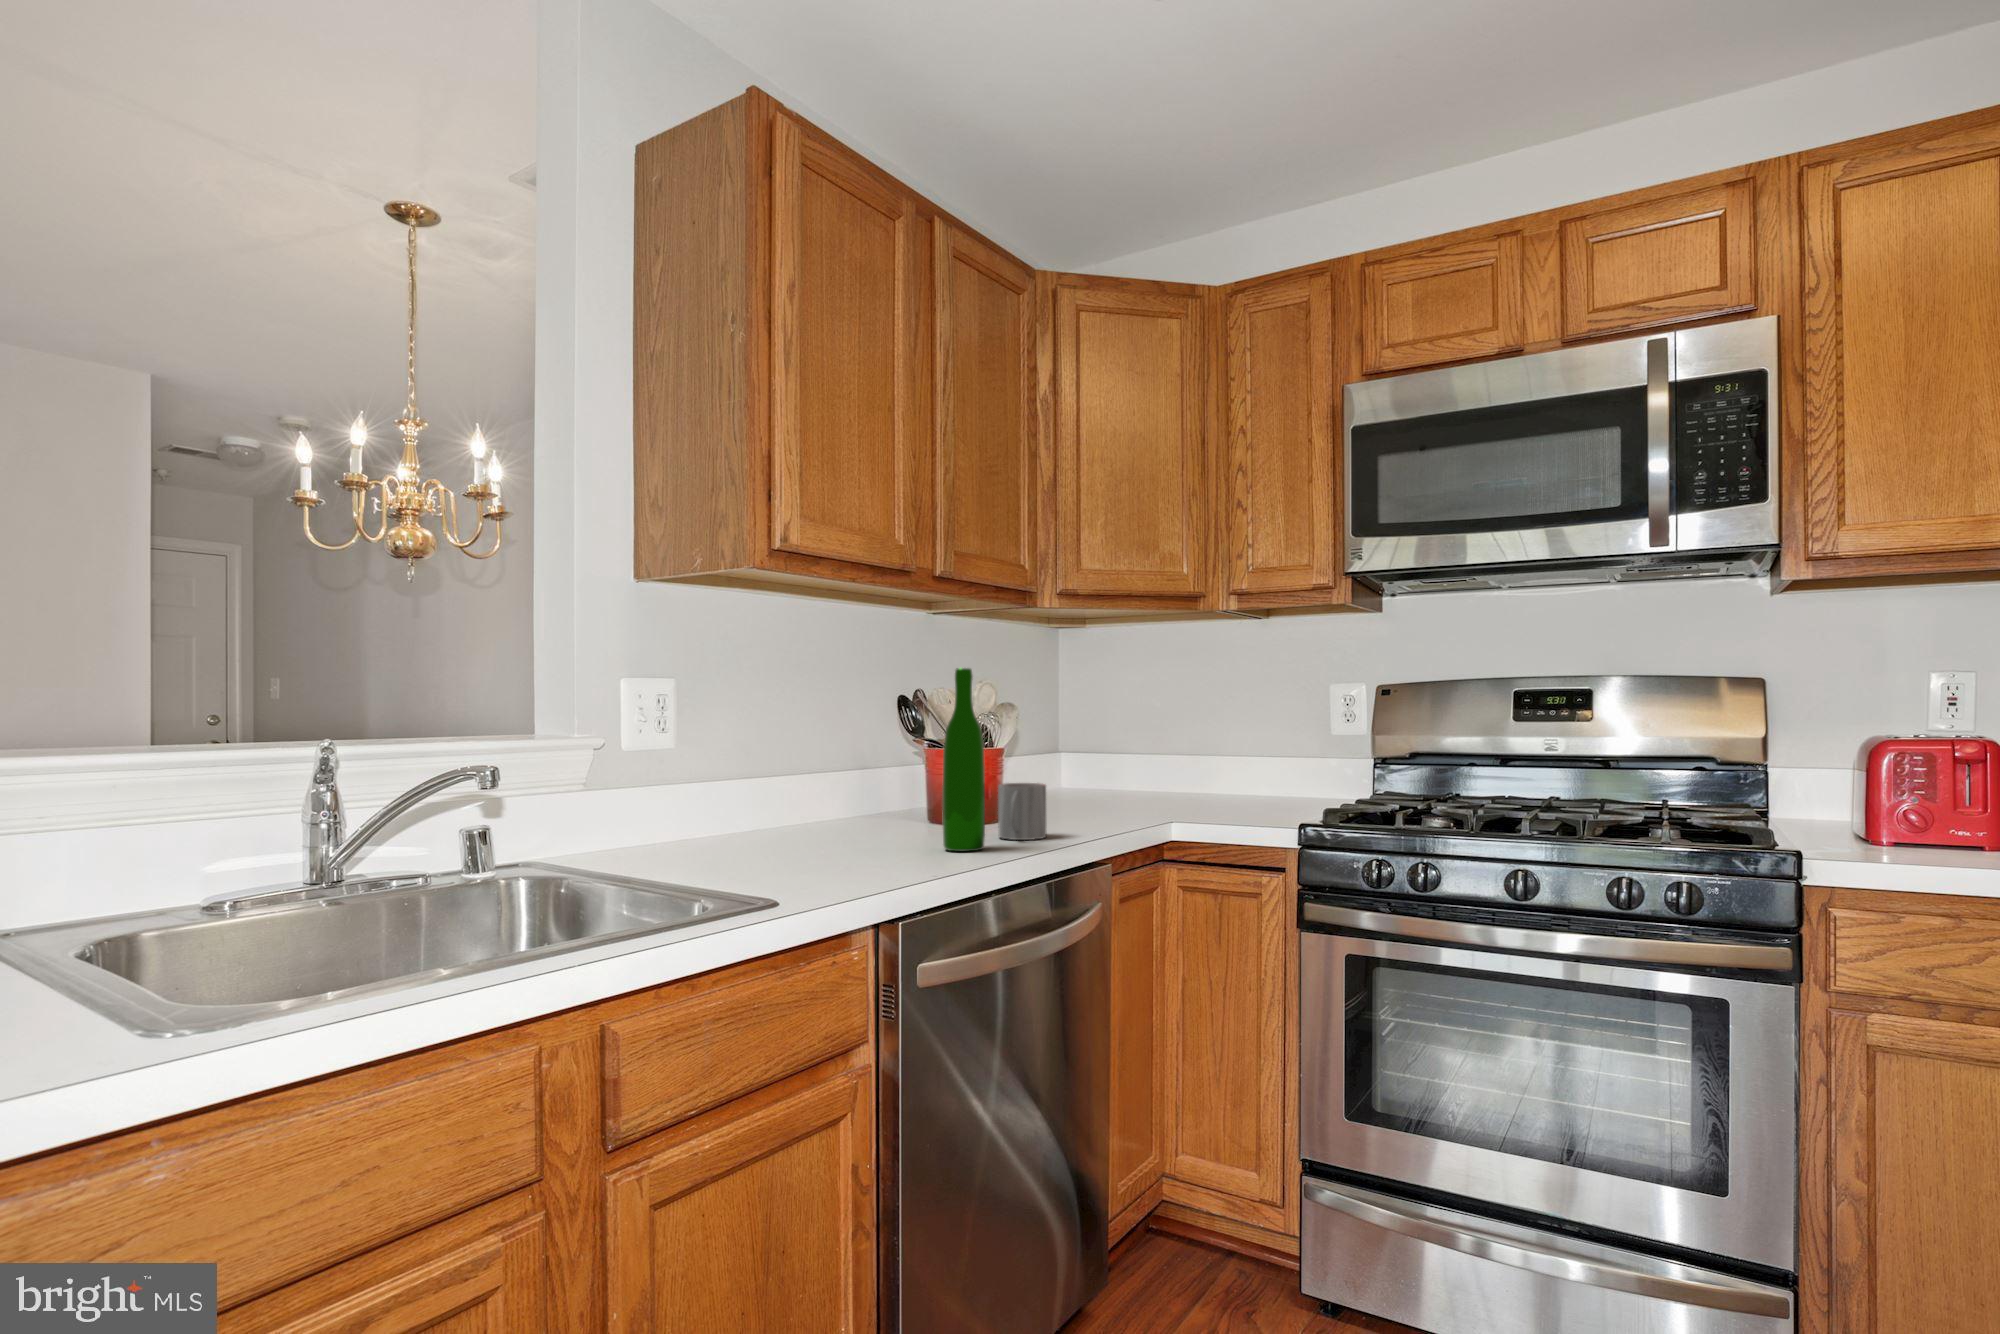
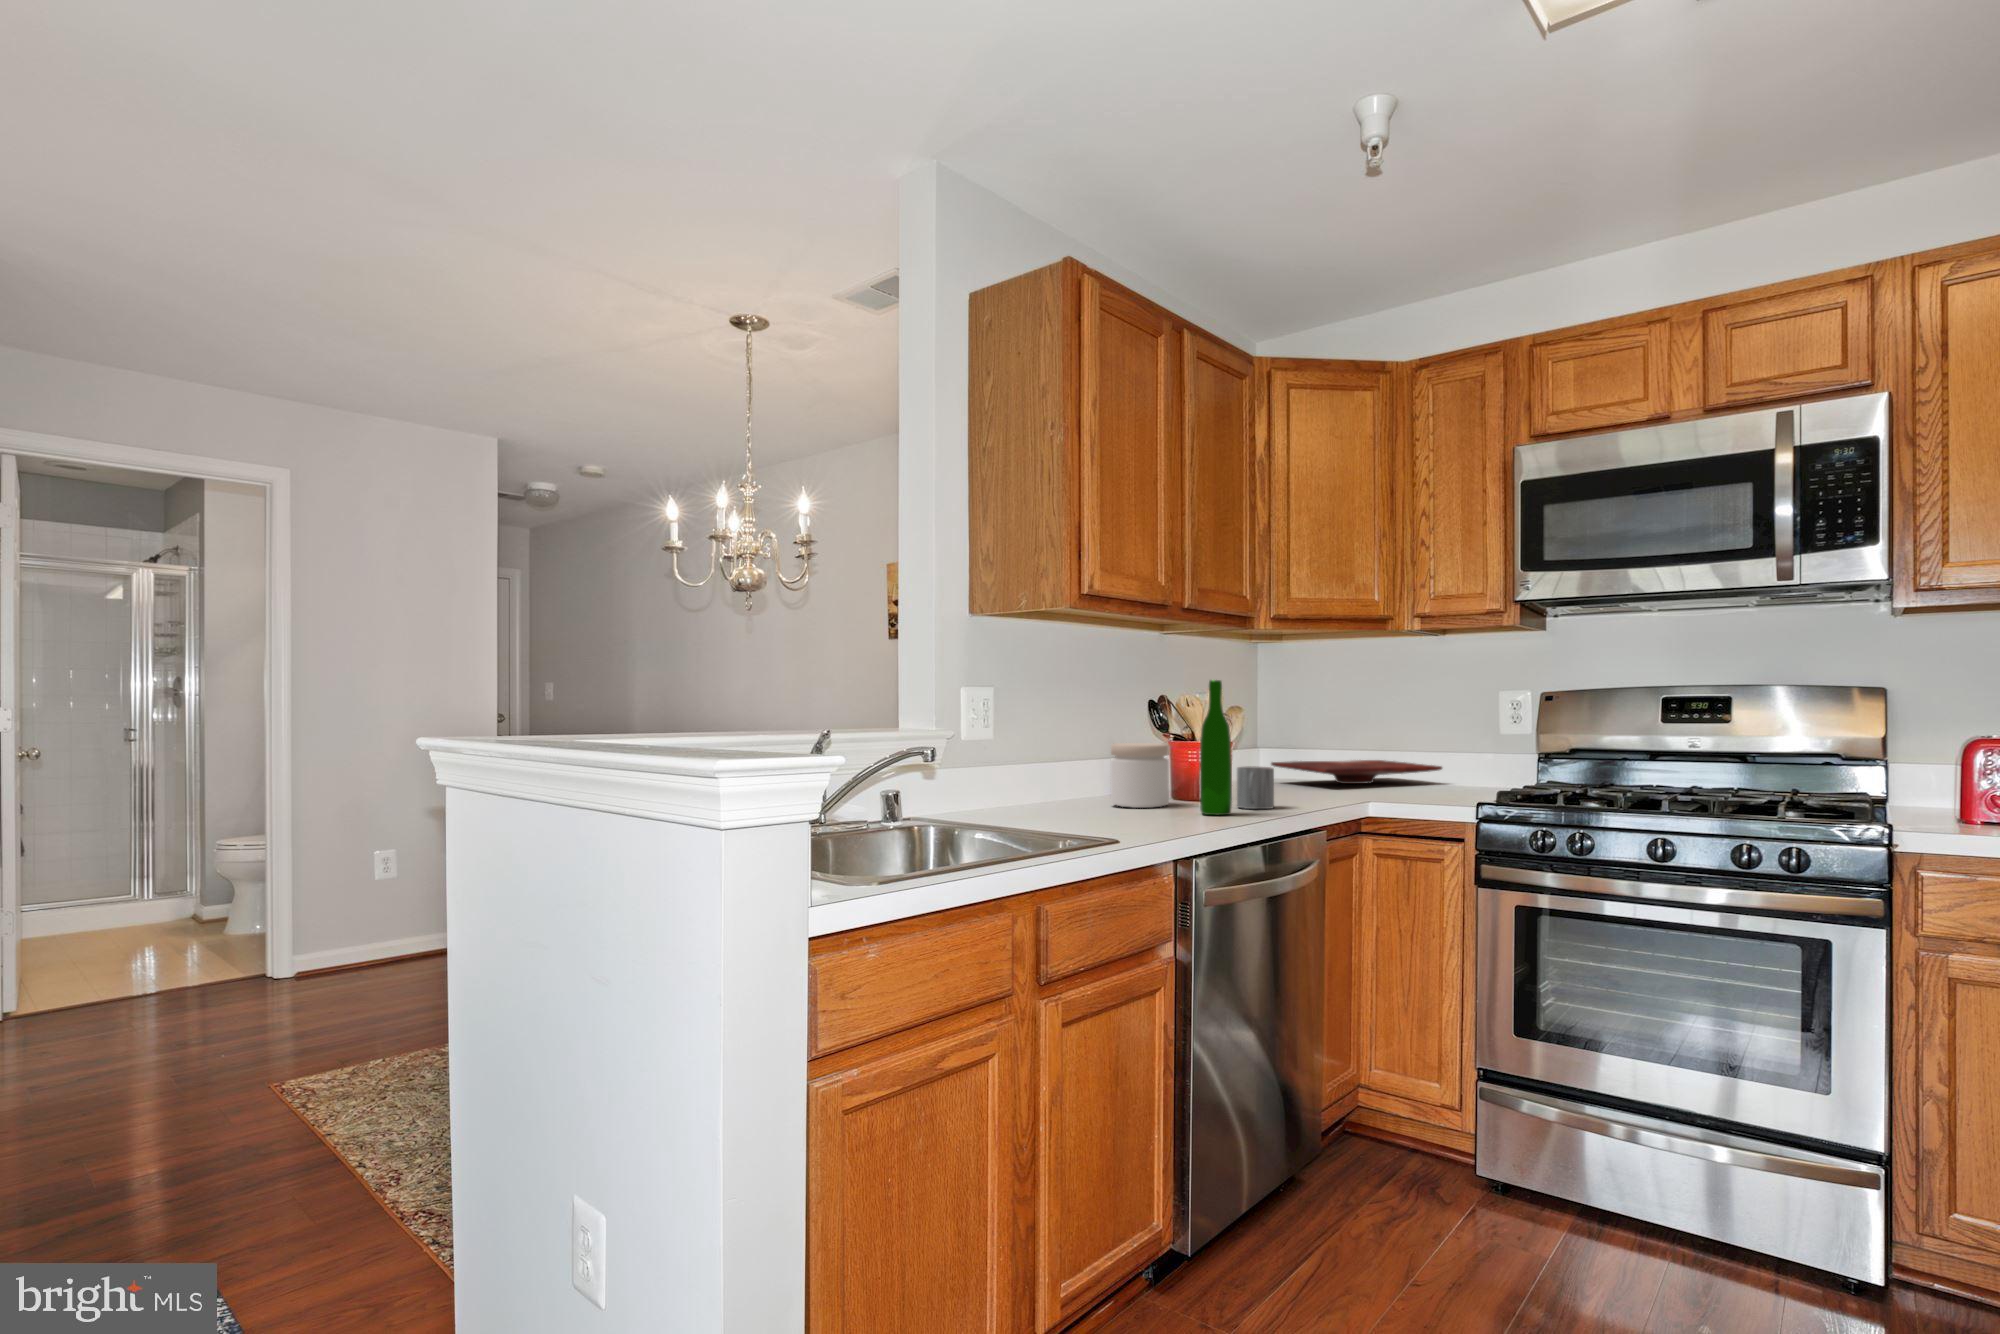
jar: none [836,753,913,840] -> present [1111,743,1169,808]
cutting board: none [1063,769,1264,799] -> present [1271,760,1442,784]

